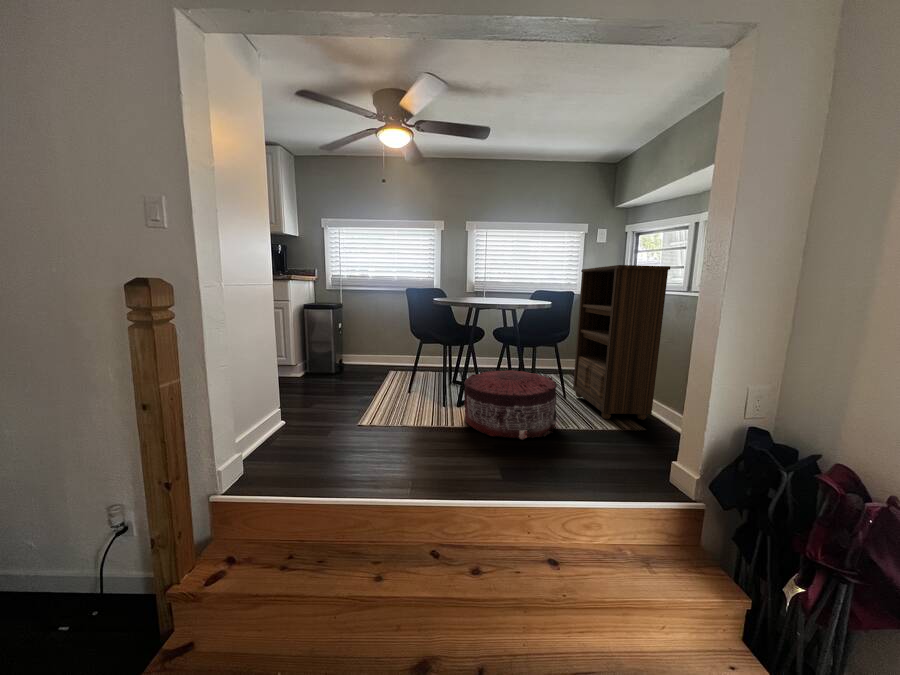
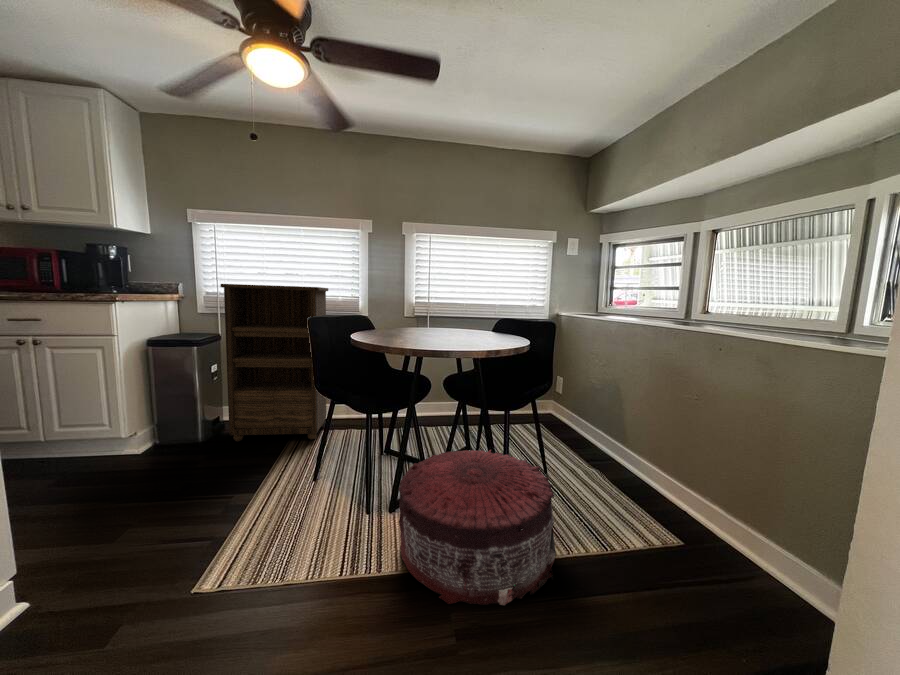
bookshelf: present [573,265,670,420] -> present [221,284,328,441]

